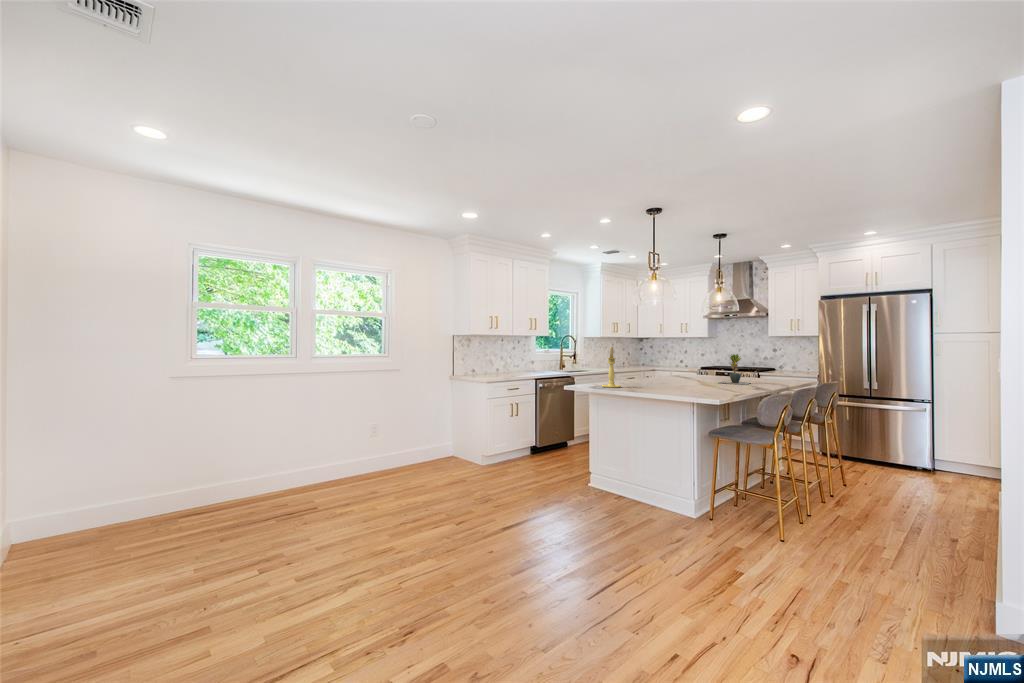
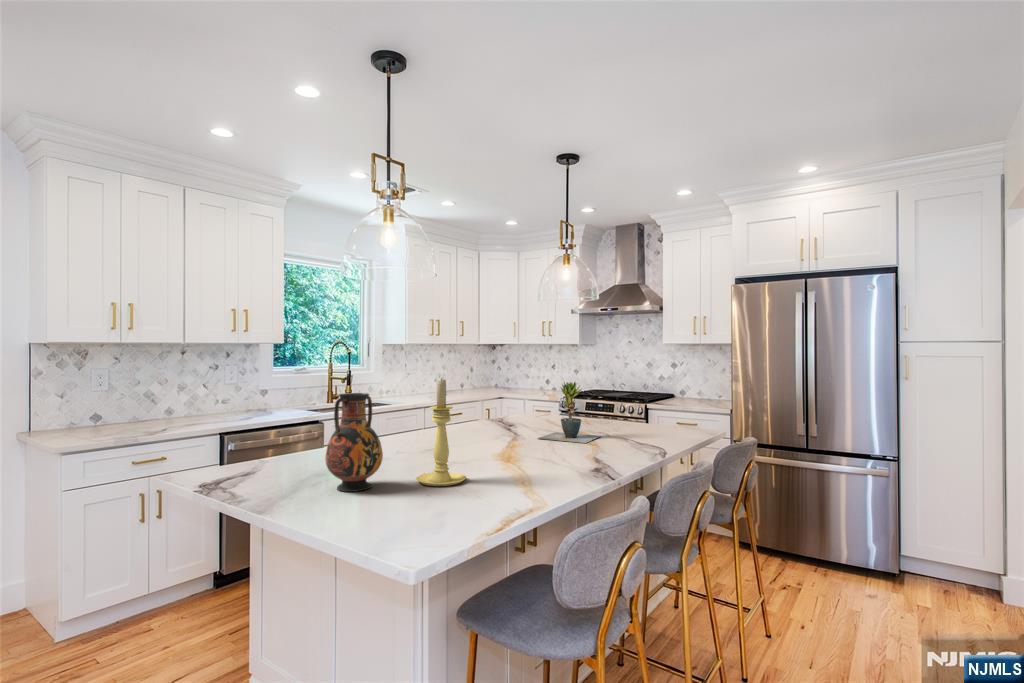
candle holder: present [602,347,621,388] -> present [416,379,466,486]
vase: none [656,353,680,392] -> present [325,393,383,492]

